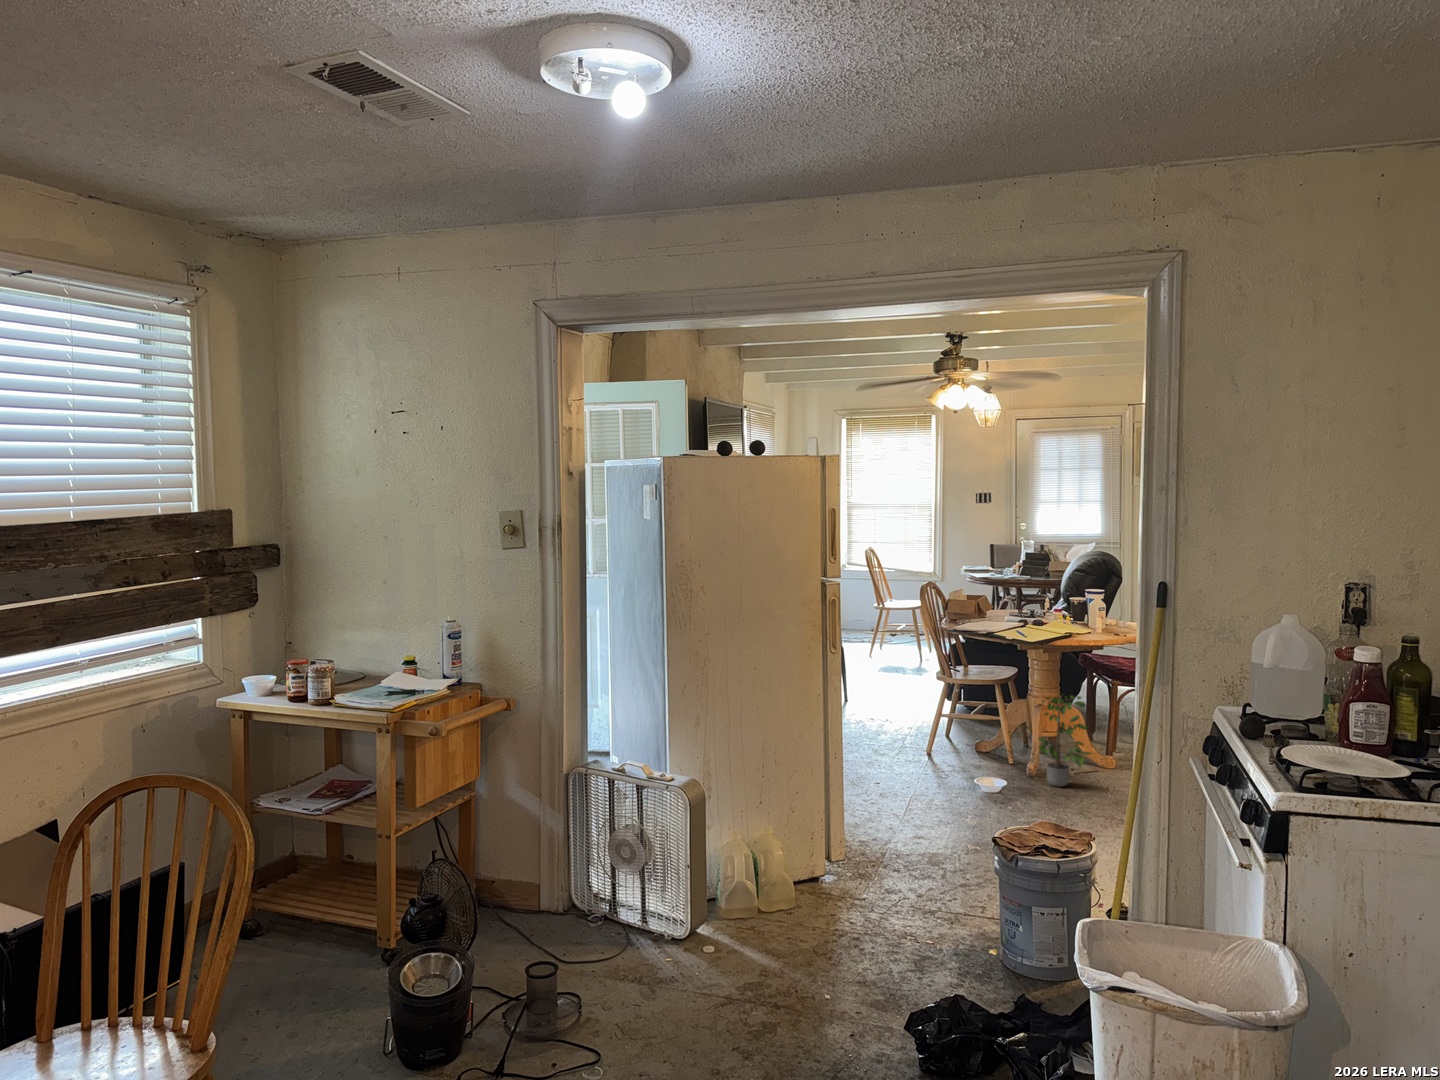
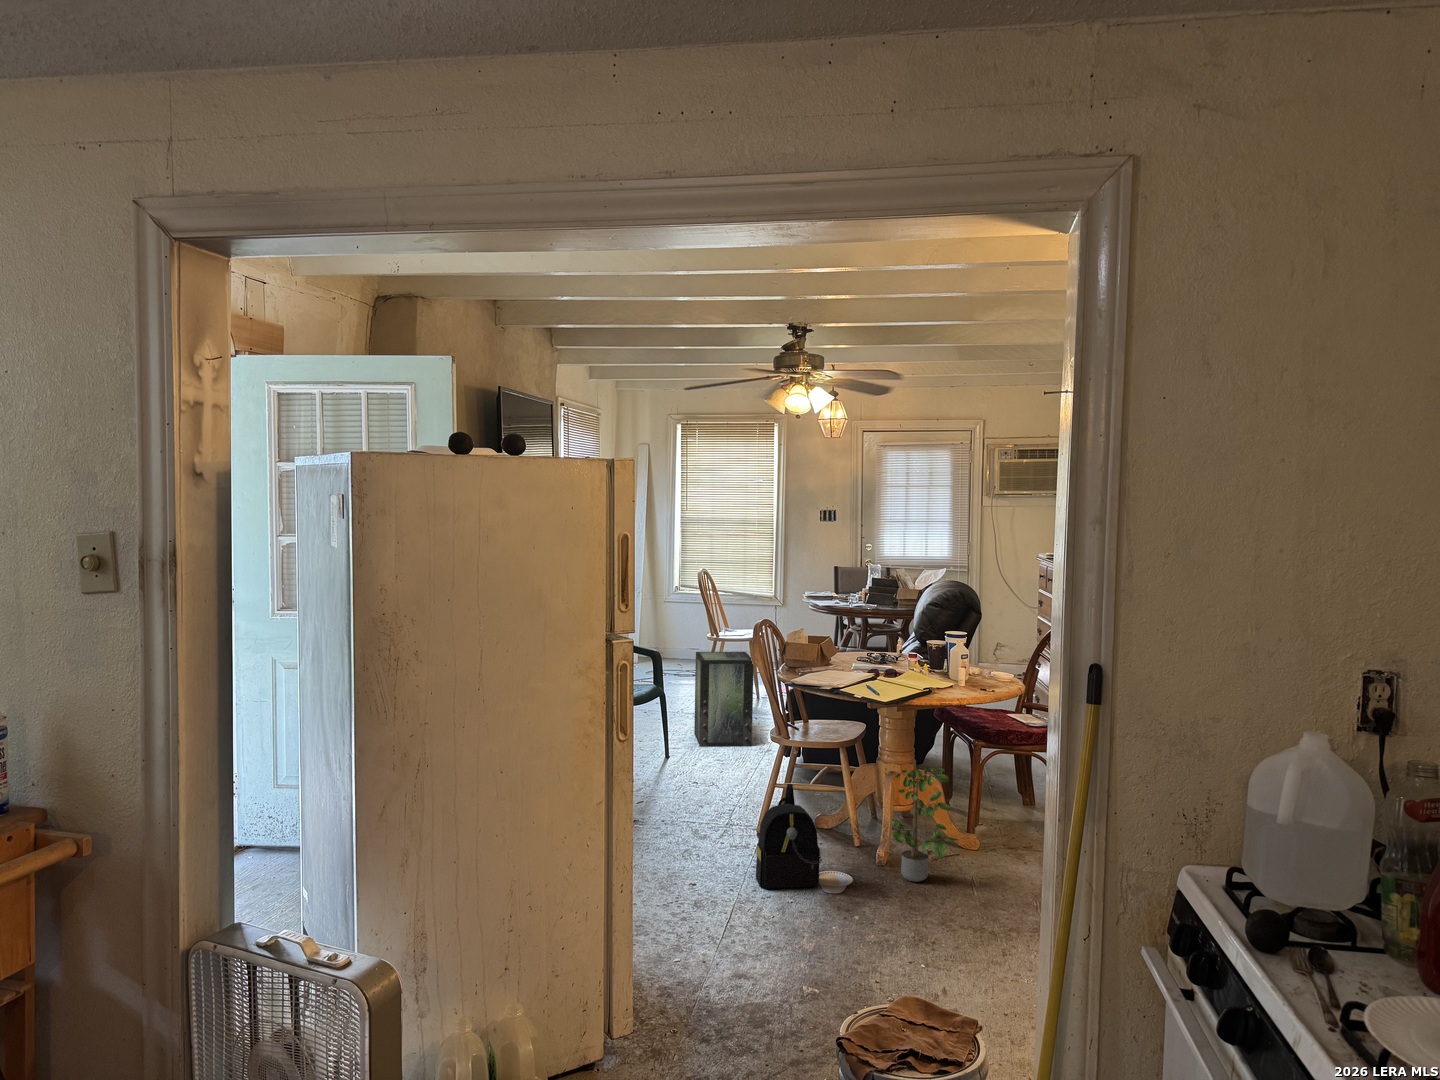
storage box: none [869,614,920,693] -> present [694,652,754,747]
backpack: none [928,707,982,787] -> present [756,784,822,889]

